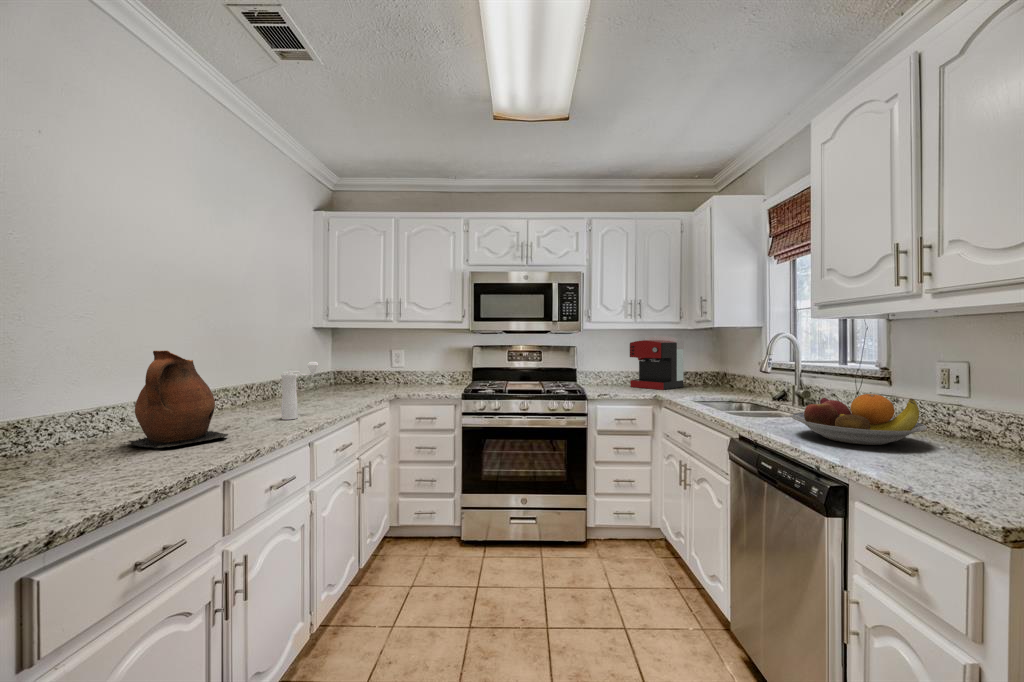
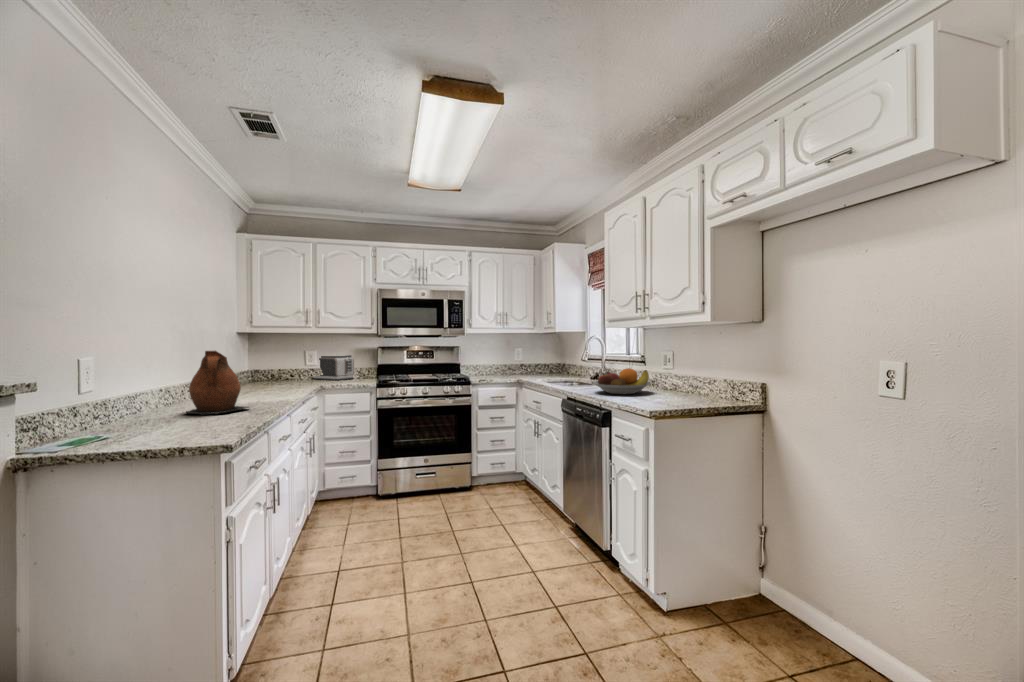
coffee maker: present [630,336,684,390] -> none [499,338,537,376]
toaster: none [400,355,445,386] -> present [314,355,354,380]
pepper mill: present [281,362,319,420] -> none [262,359,286,400]

